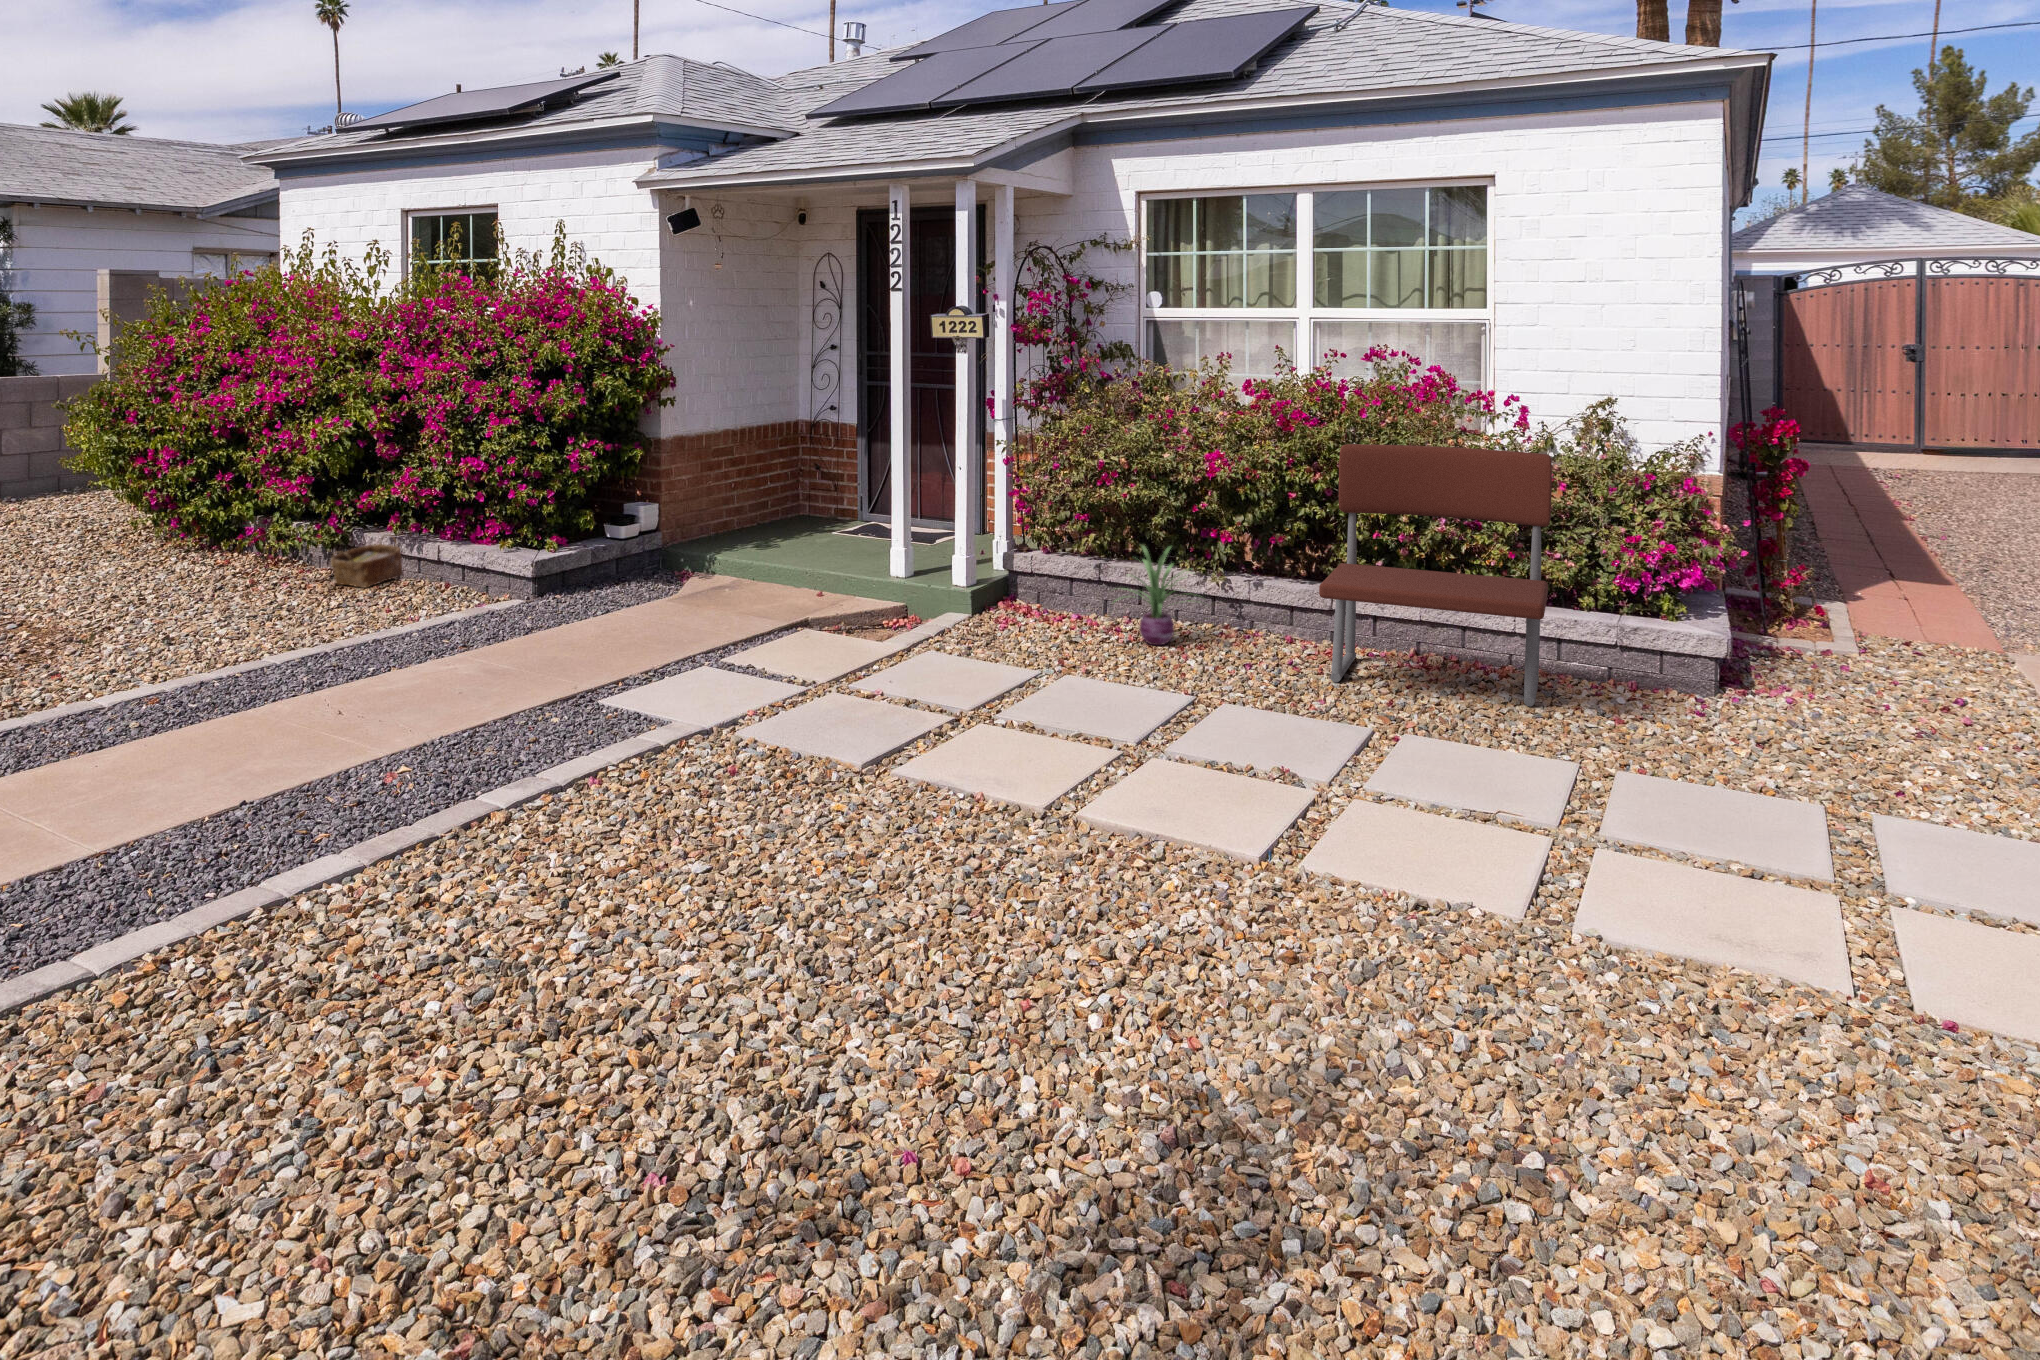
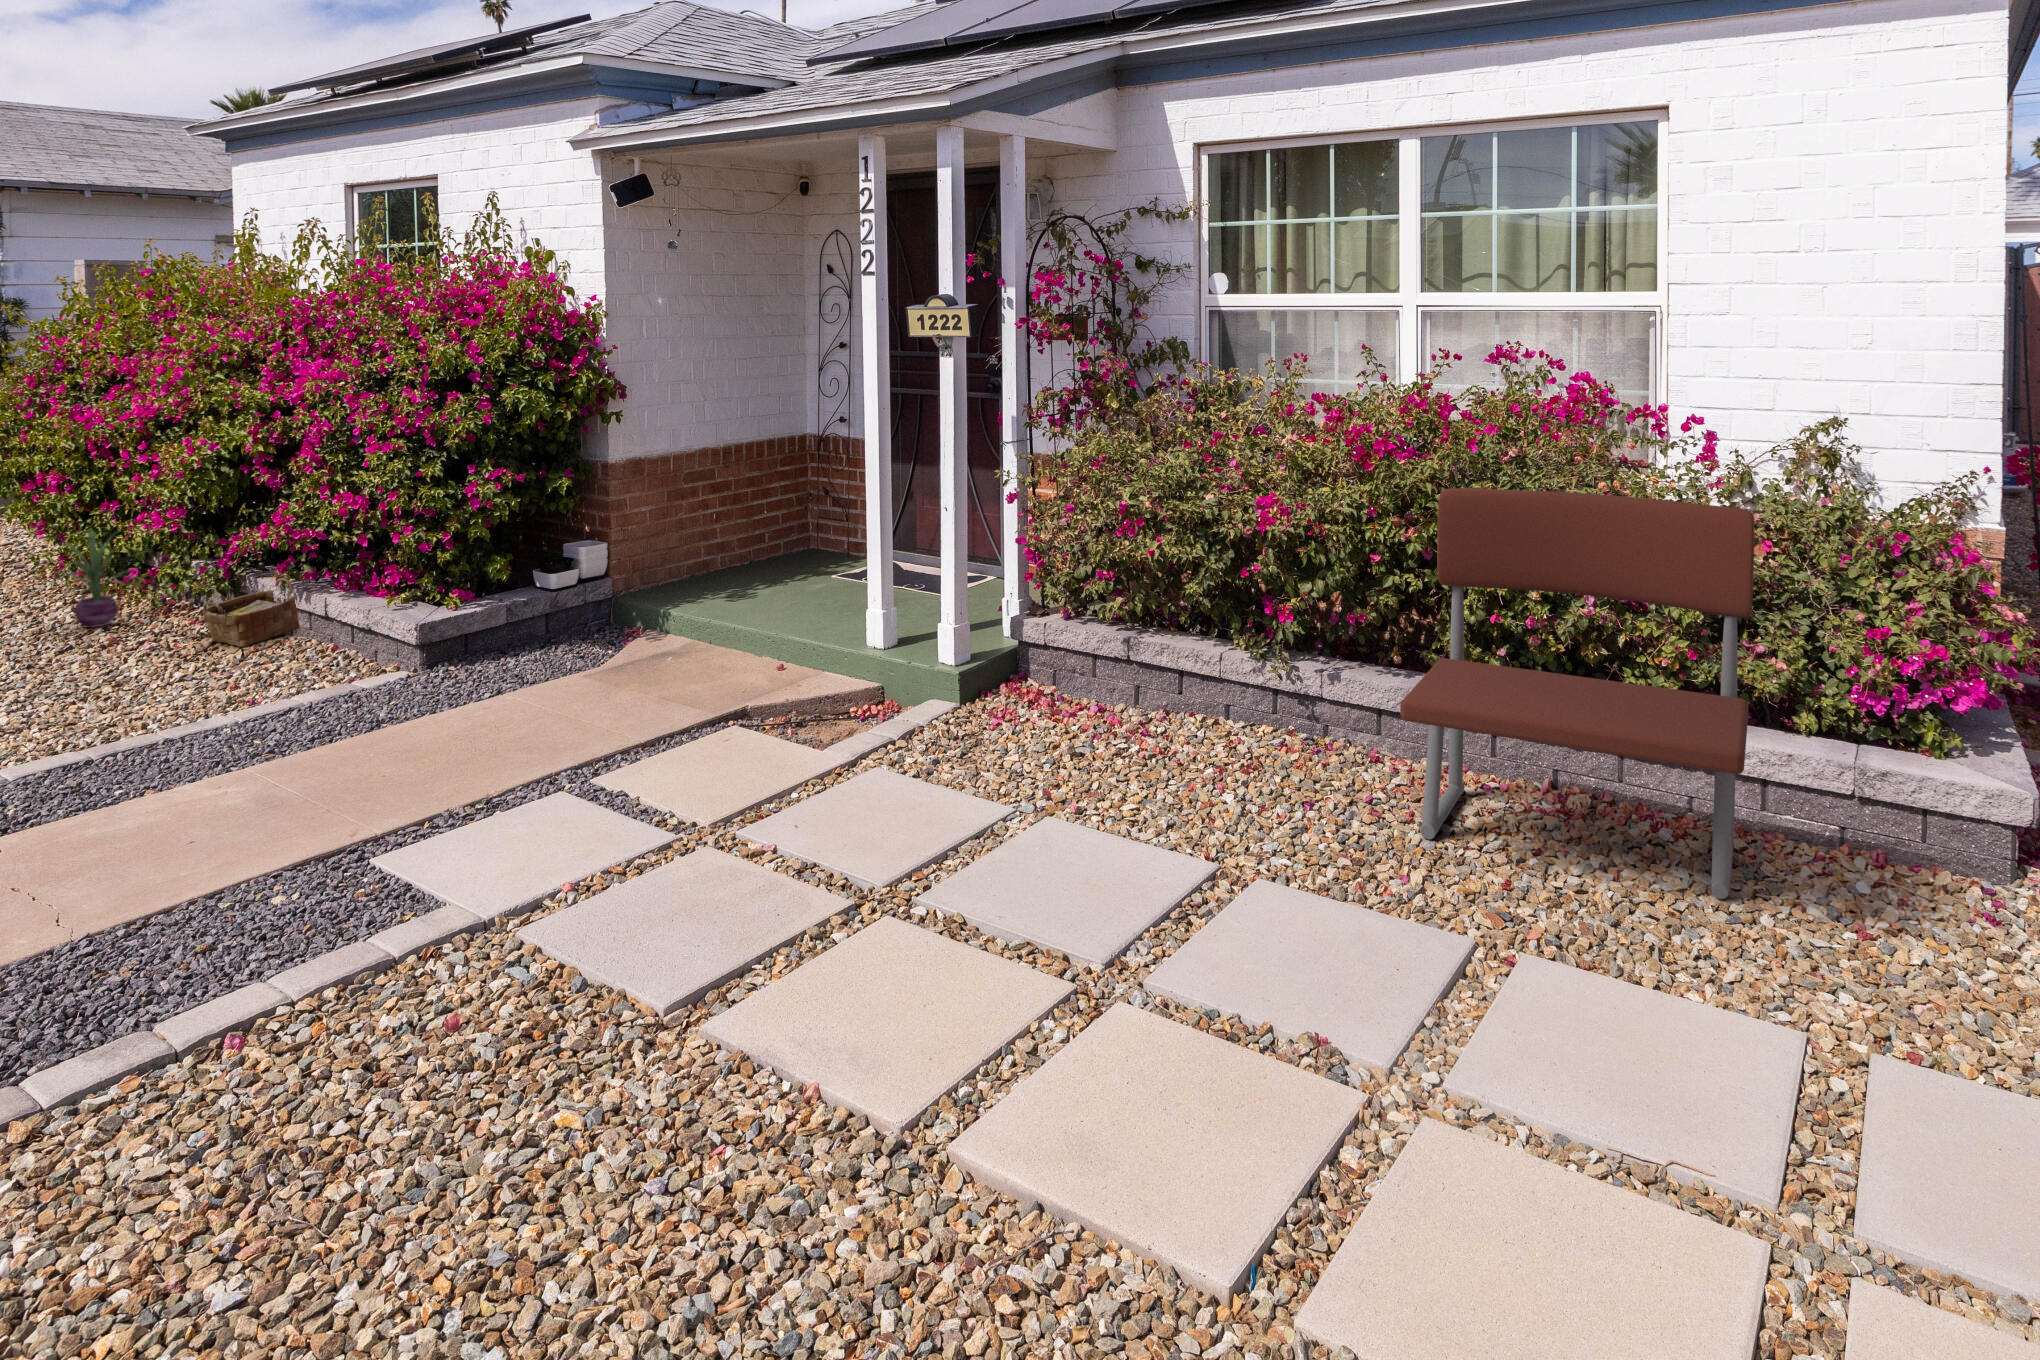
decorative plant: present [1115,545,1196,645] -> present [52,530,141,628]

